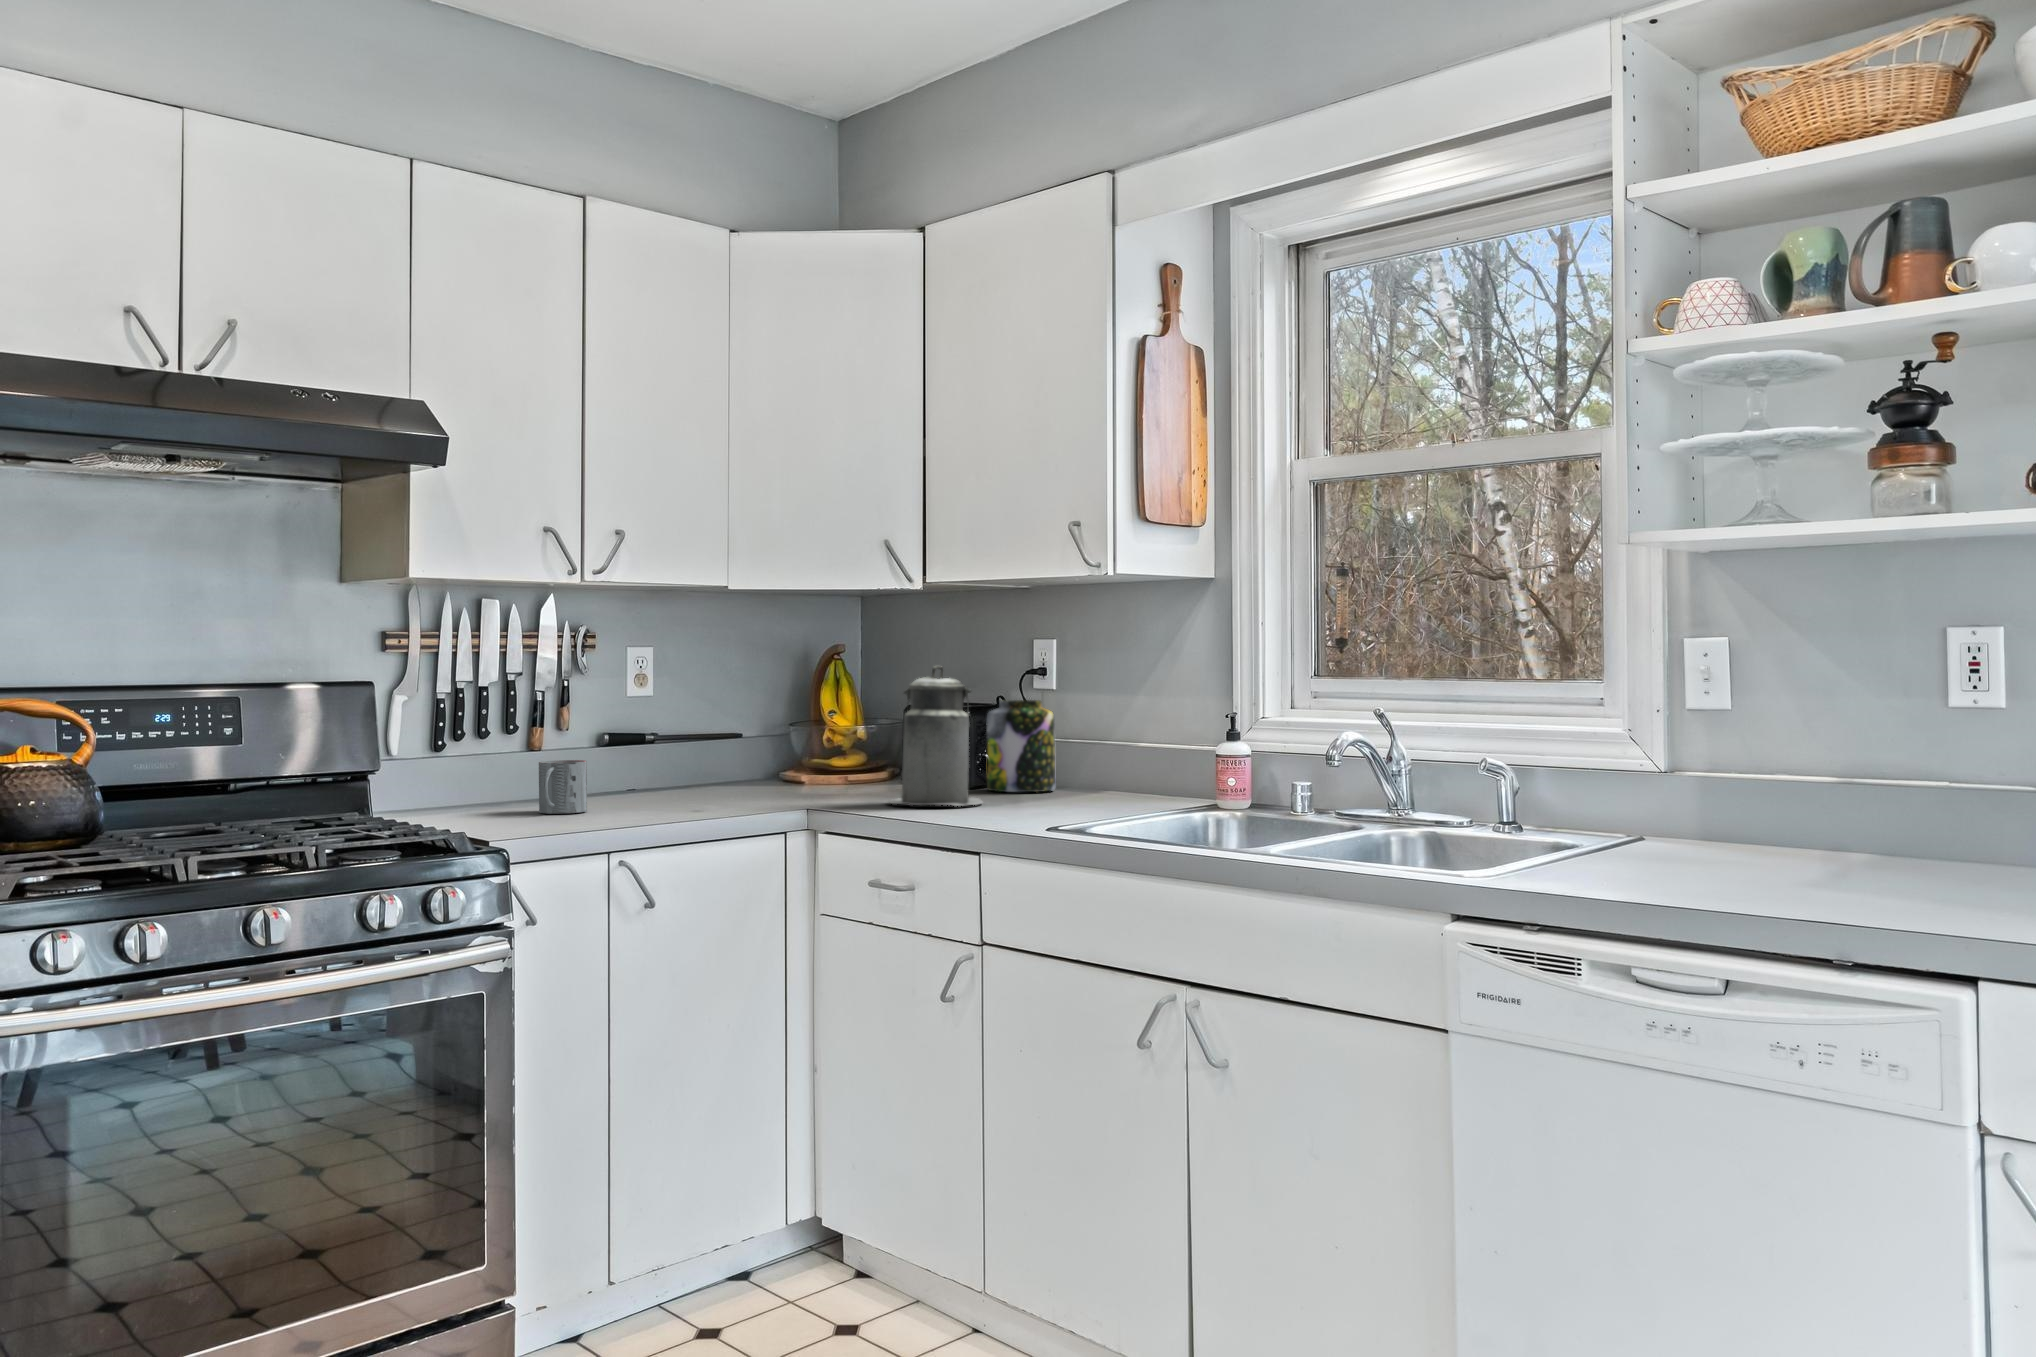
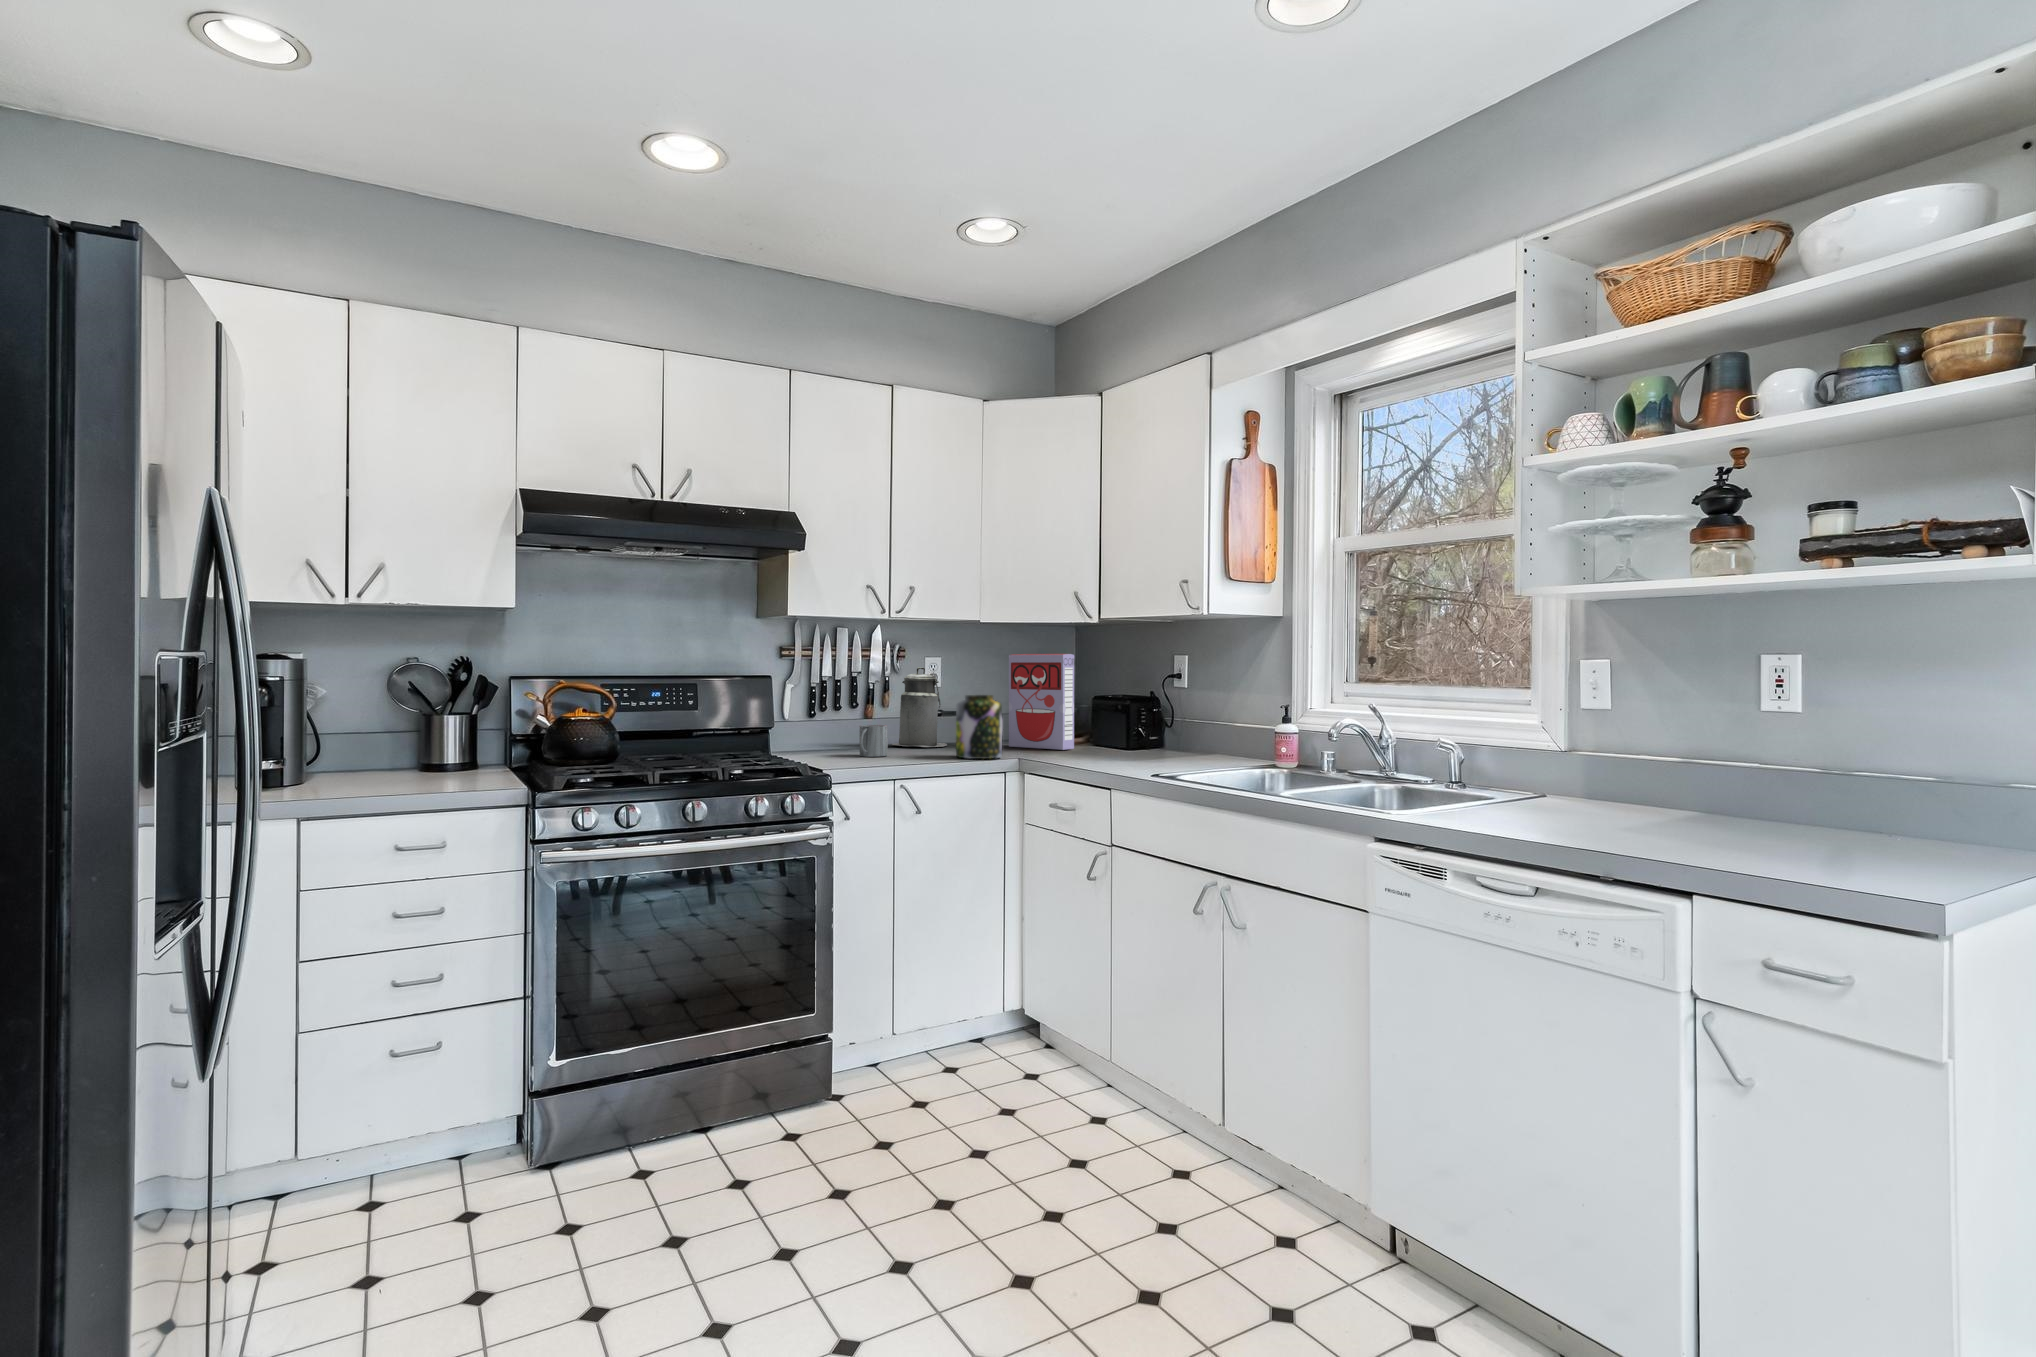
cereal box: none [771,640,882,793] -> present [1009,654,1074,750]
canister: present [887,666,982,806] -> present [892,667,947,747]
jar: present [986,700,1055,792] -> present [956,695,1002,759]

